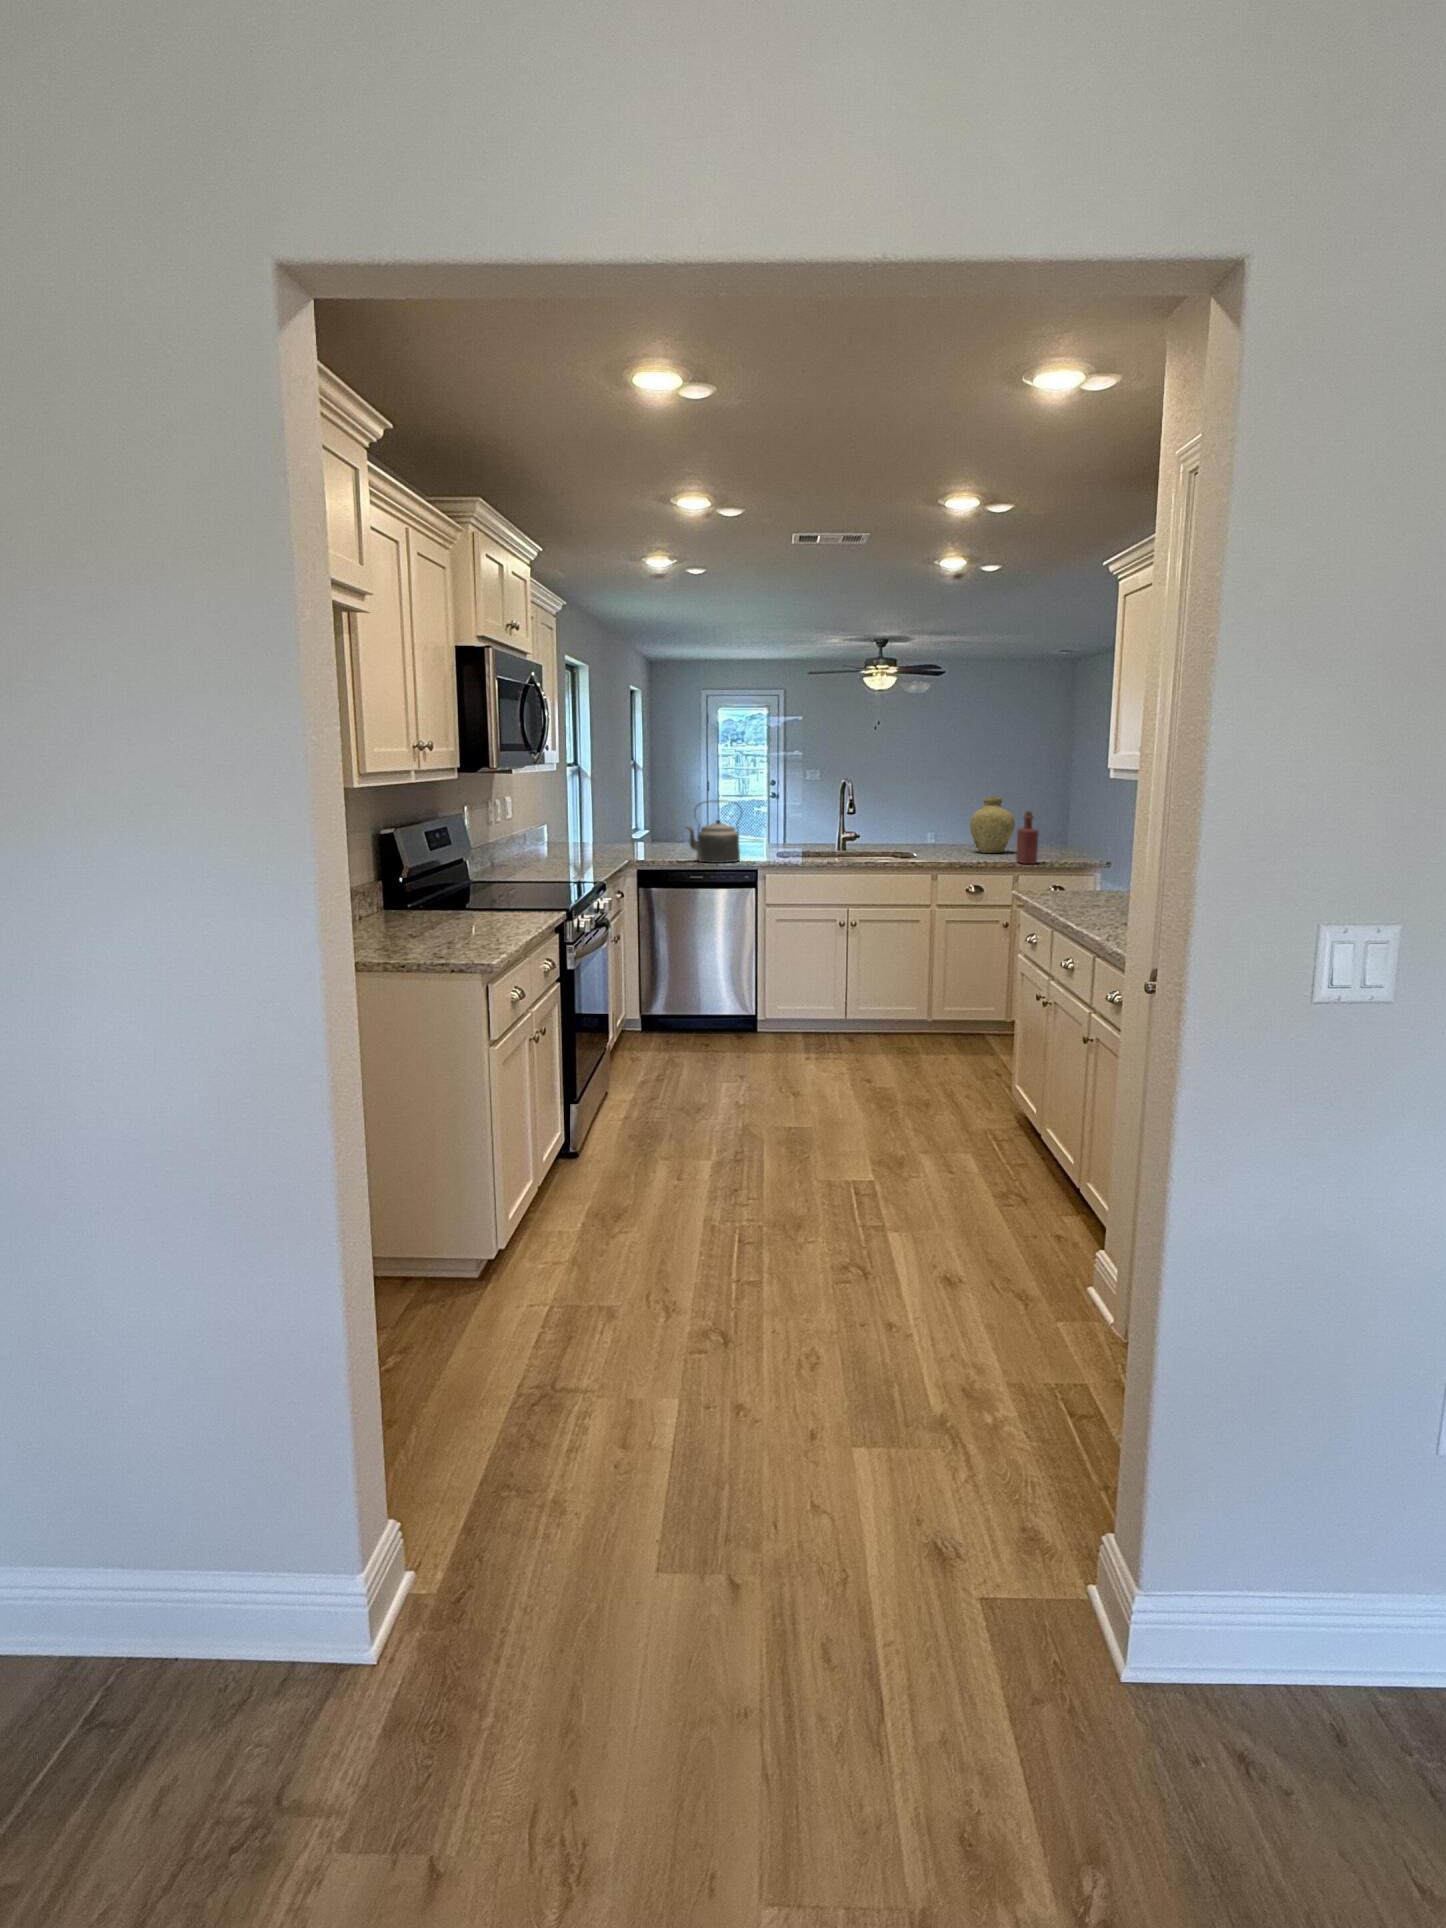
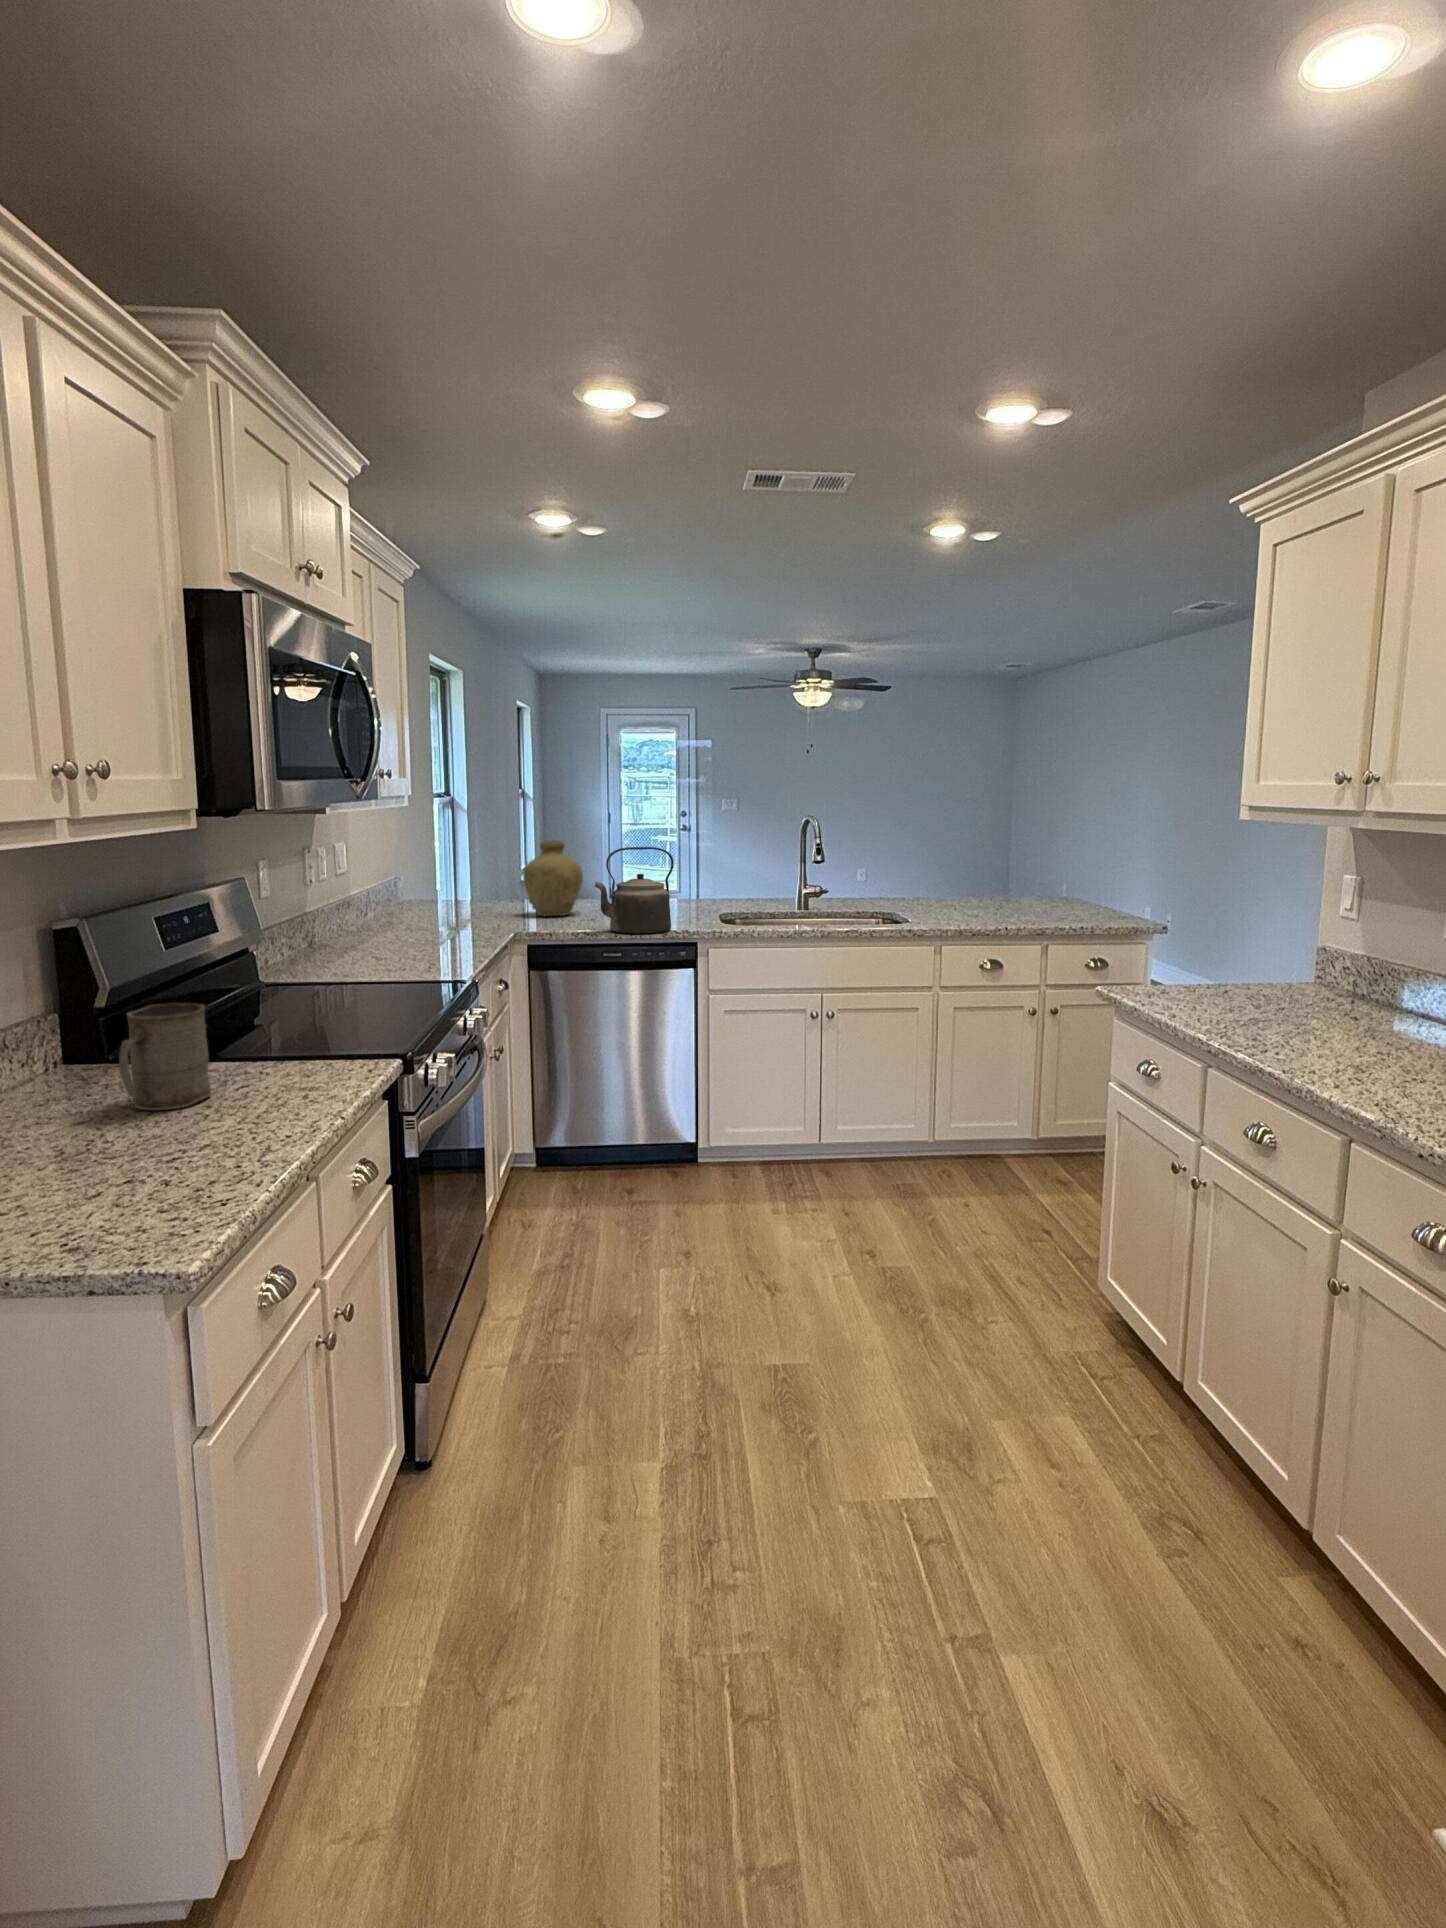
vase: present [970,797,1015,853] -> present [523,841,583,916]
bottle: present [1016,812,1039,864] -> none [1042,859,1074,930]
mug: none [432,872,472,924] -> present [119,1003,211,1110]

